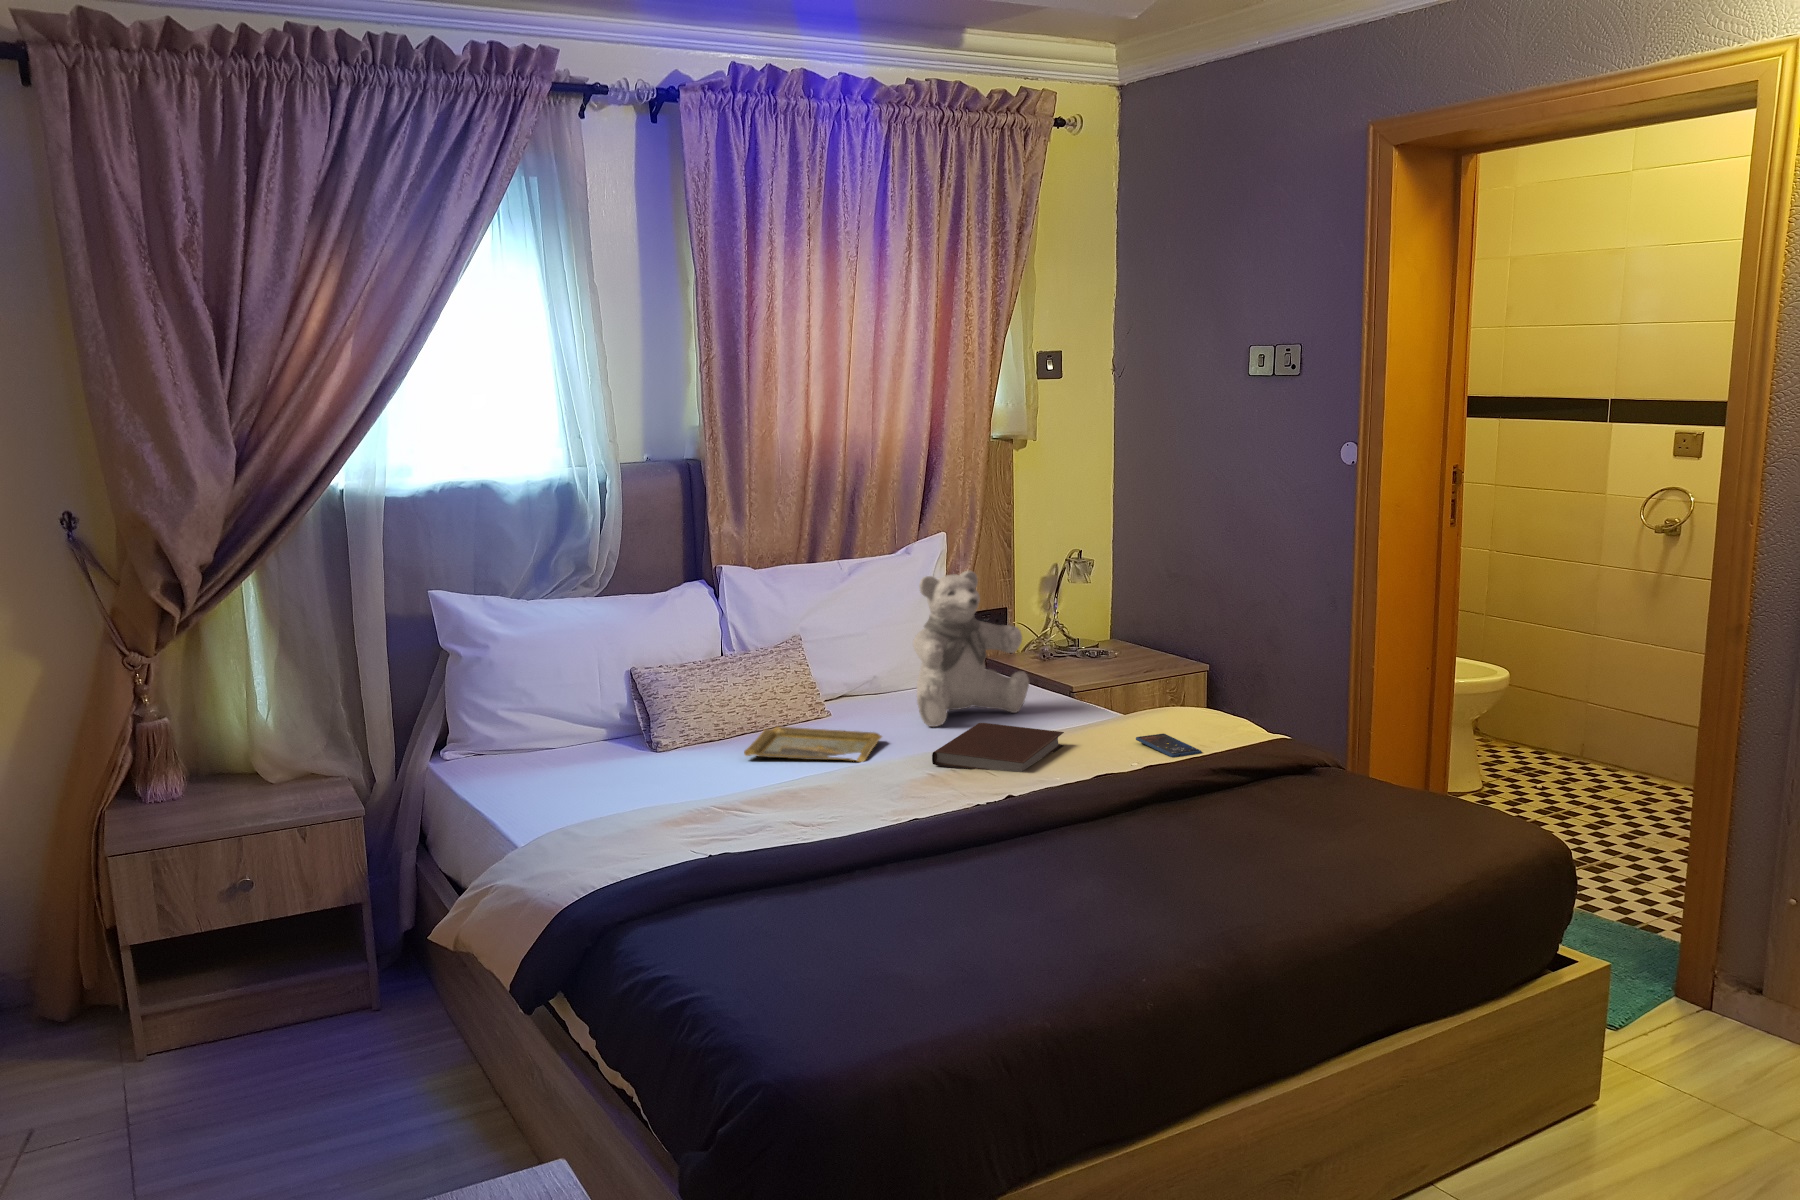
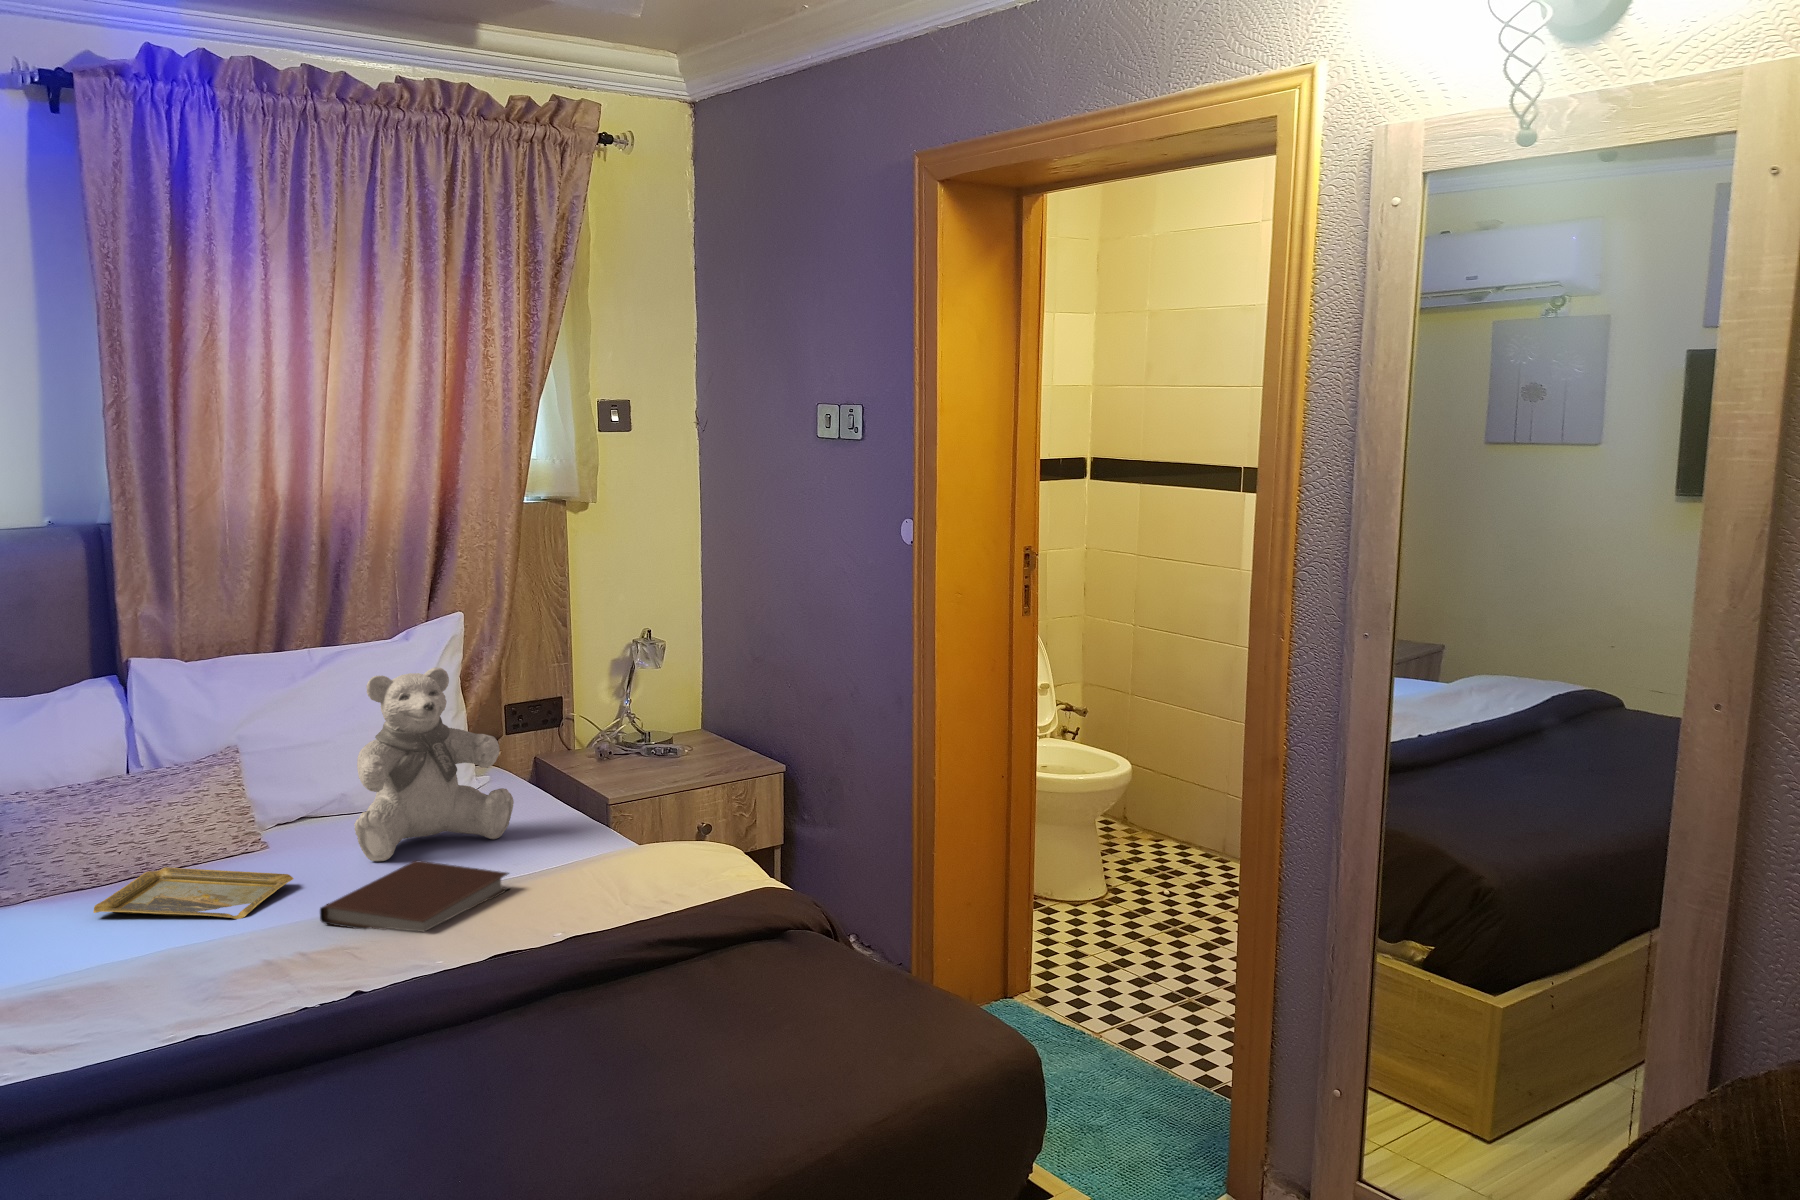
smartphone: present [1136,734,1202,757] -> none [597,872,664,907]

